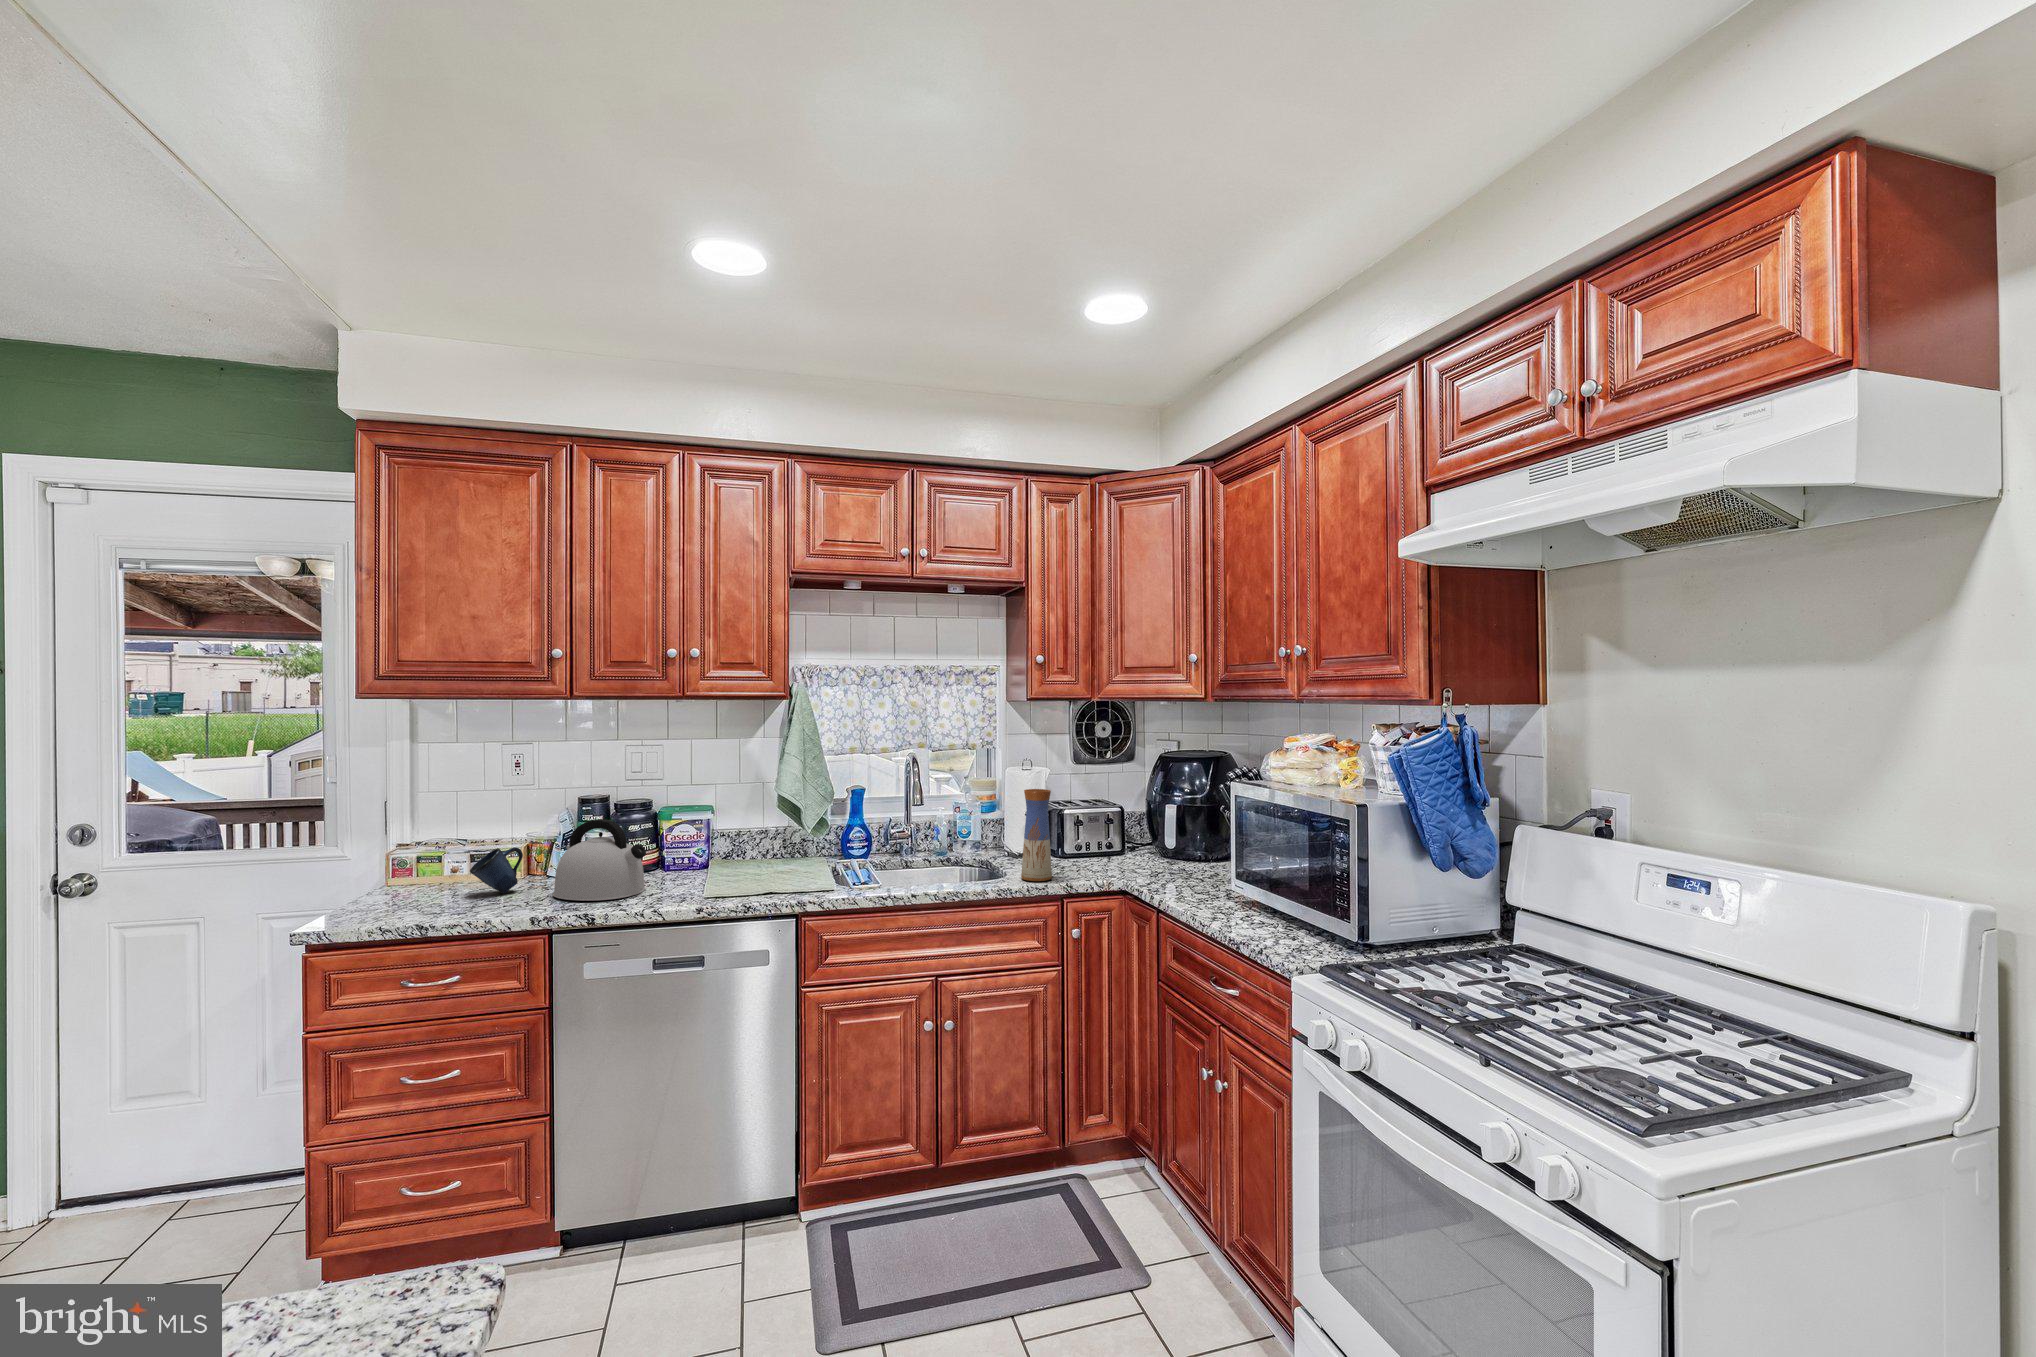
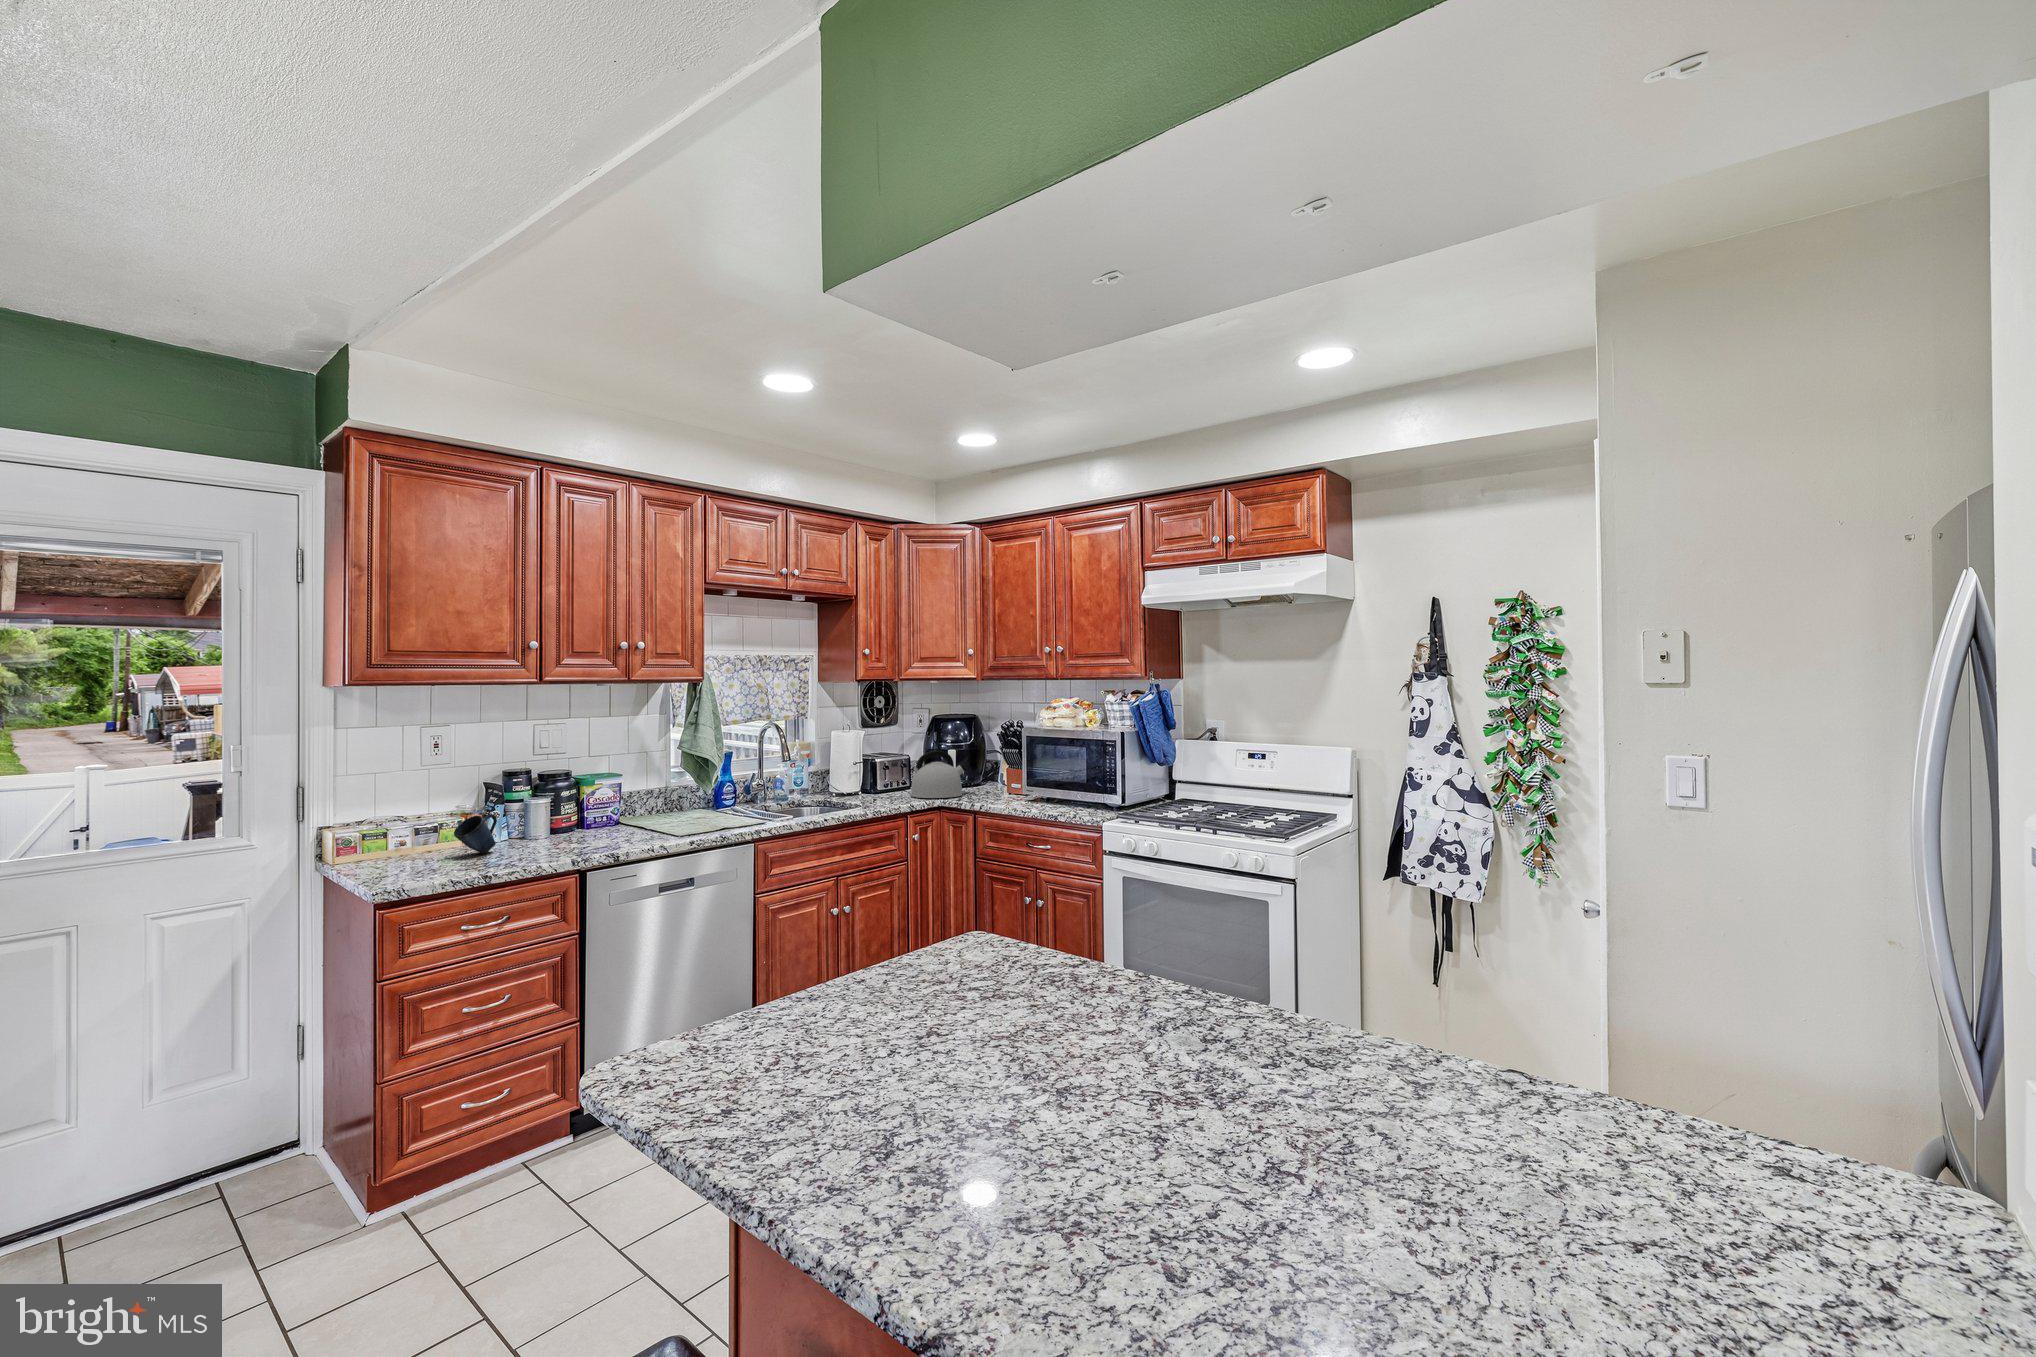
vase: present [1021,789,1052,881] -> none [874,743,896,806]
kettle: present [553,819,646,901] -> present [911,751,967,798]

